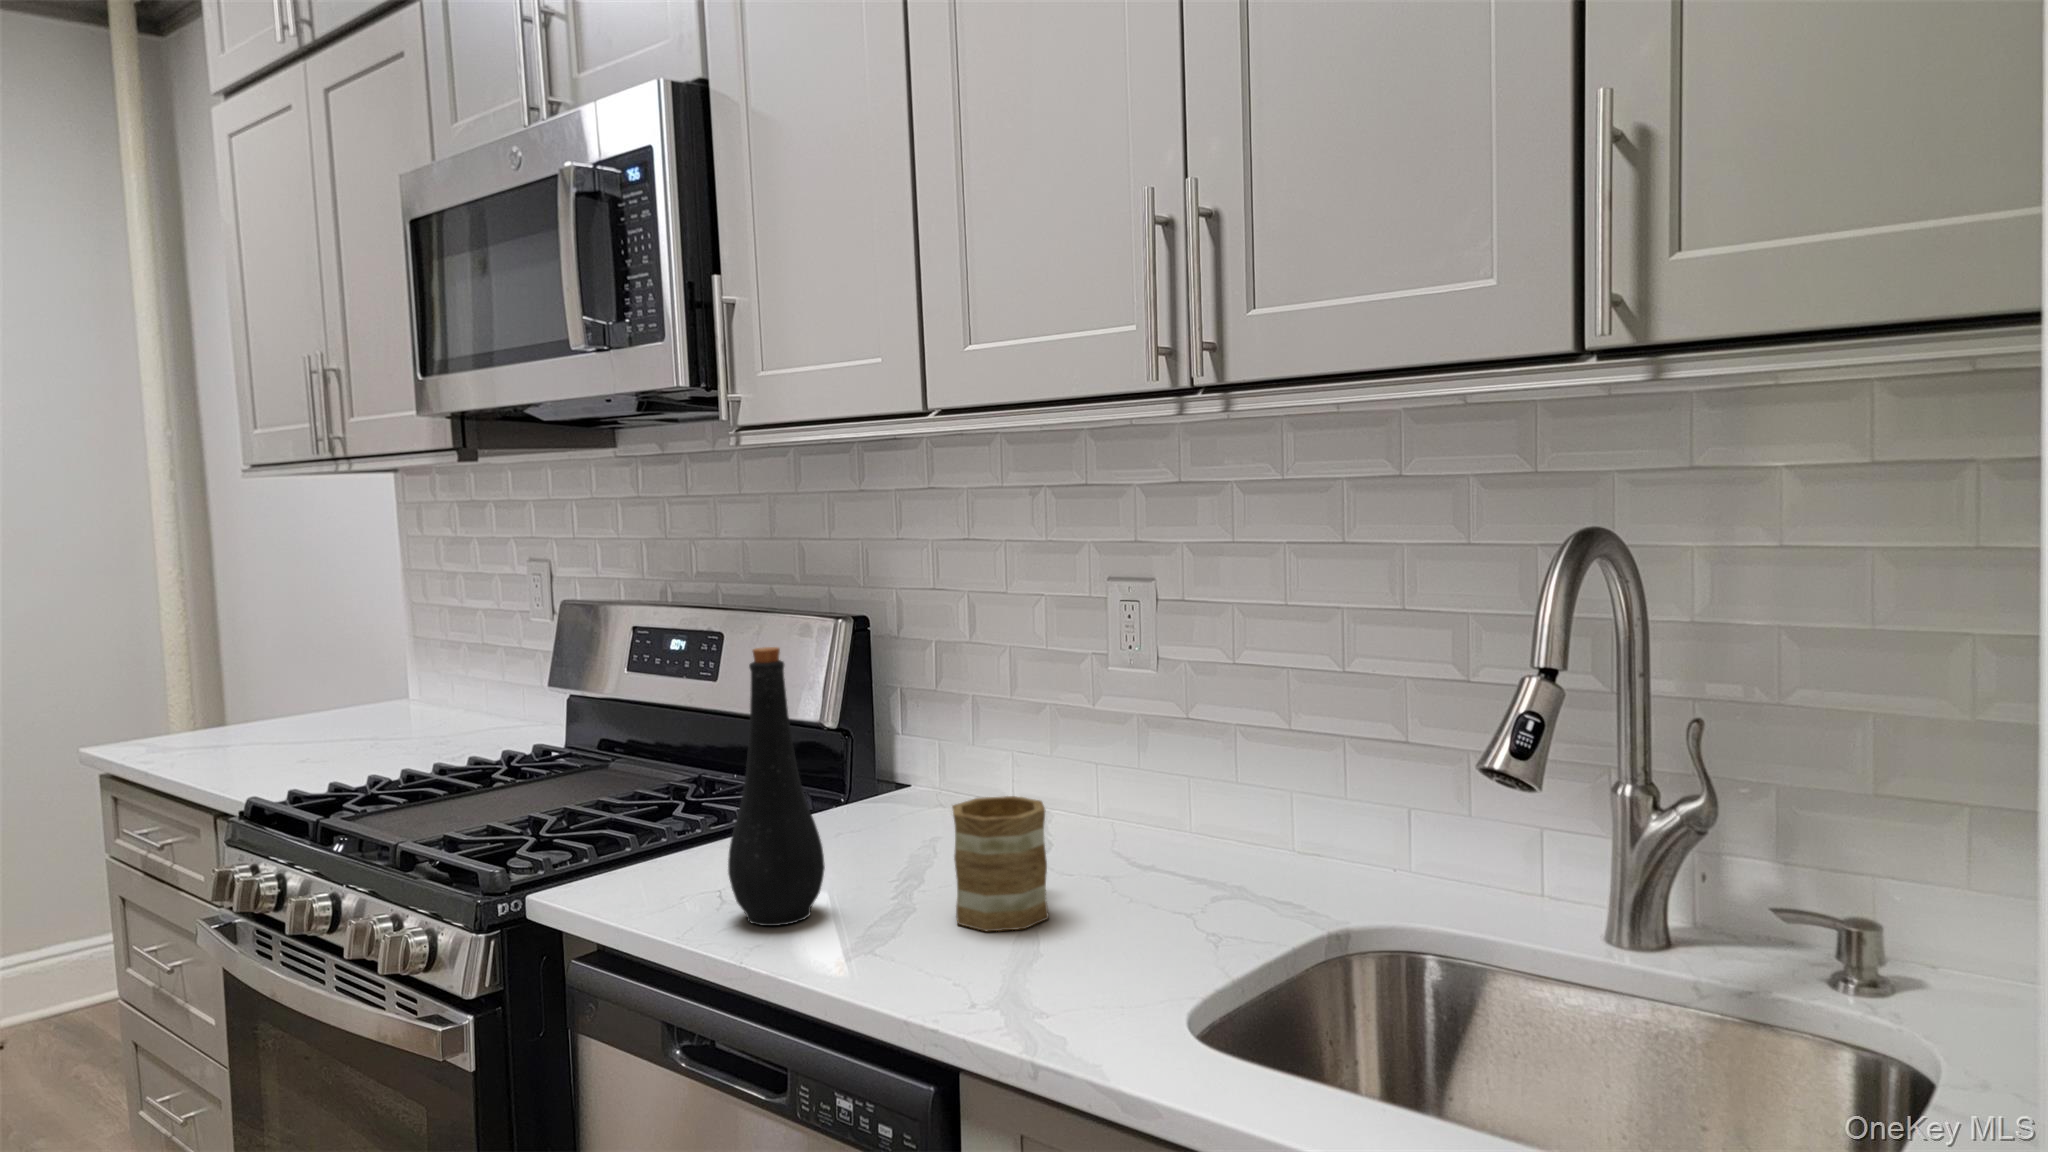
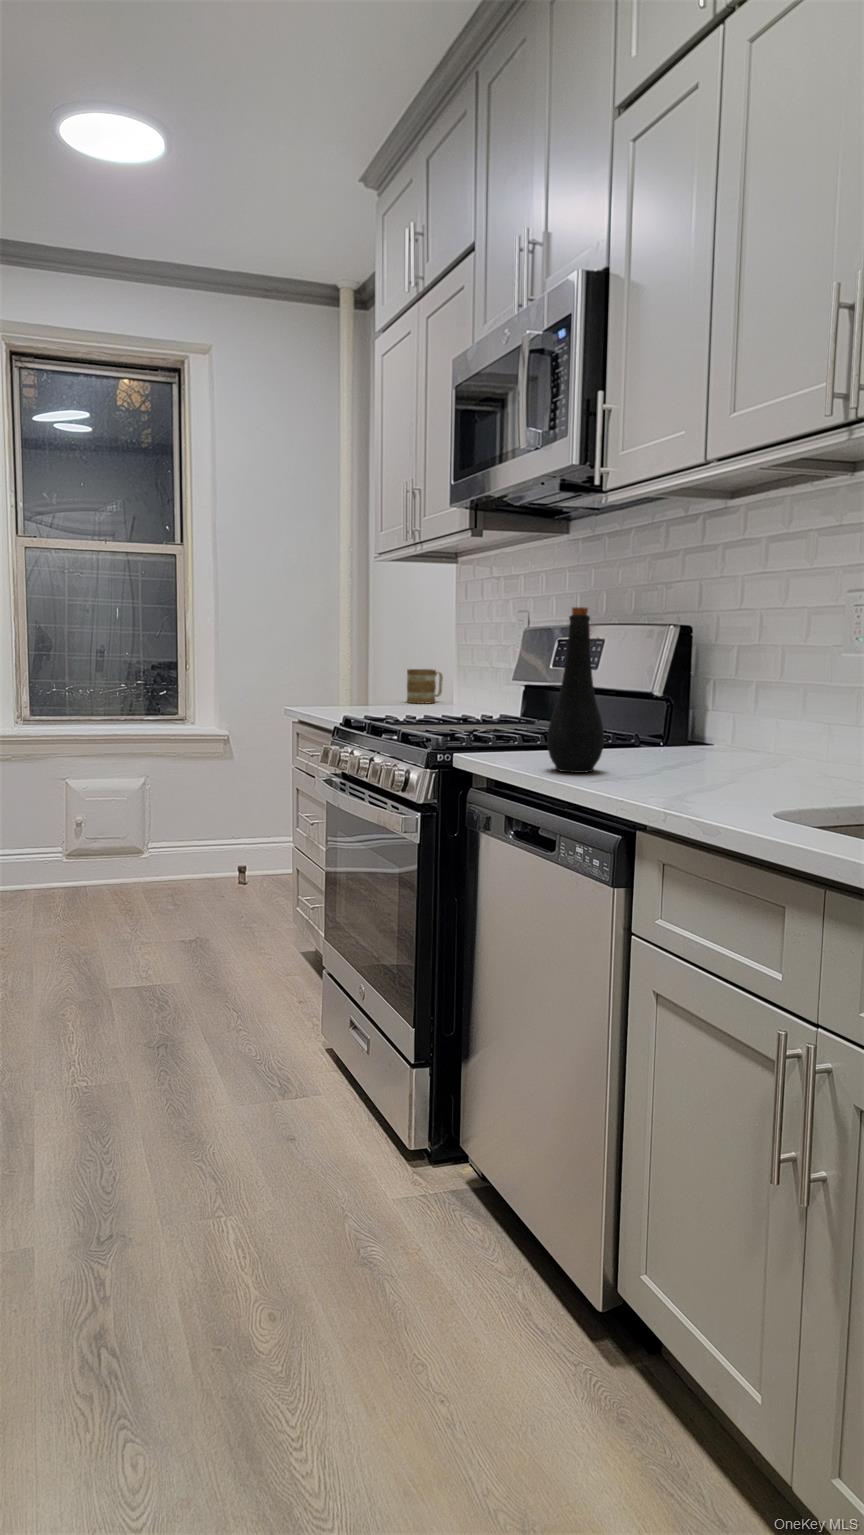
mug: present [952,796,1049,931] -> present [407,669,443,704]

